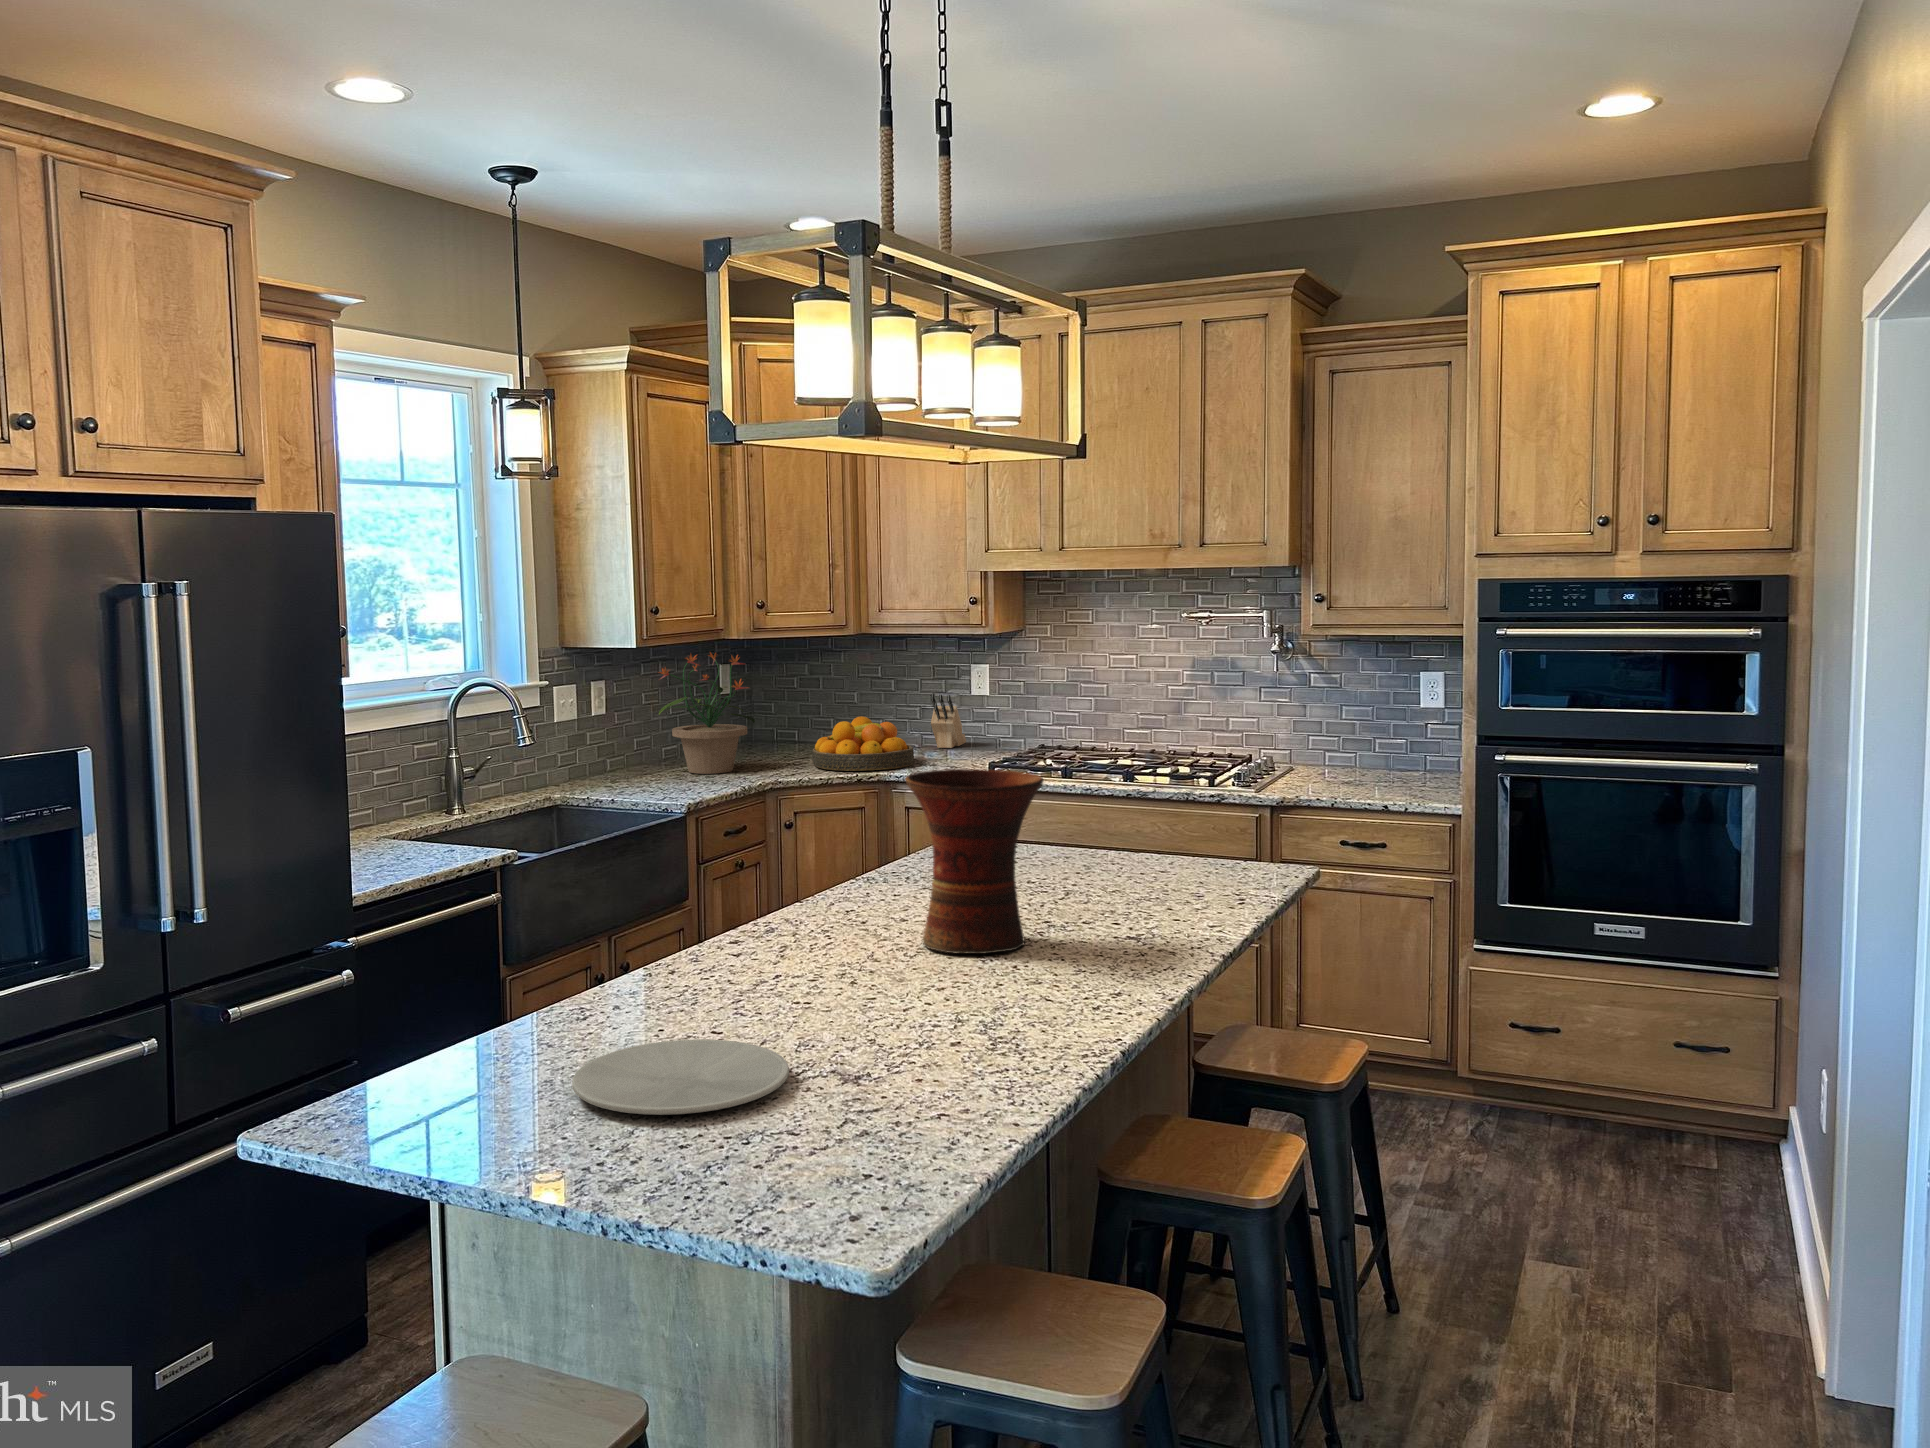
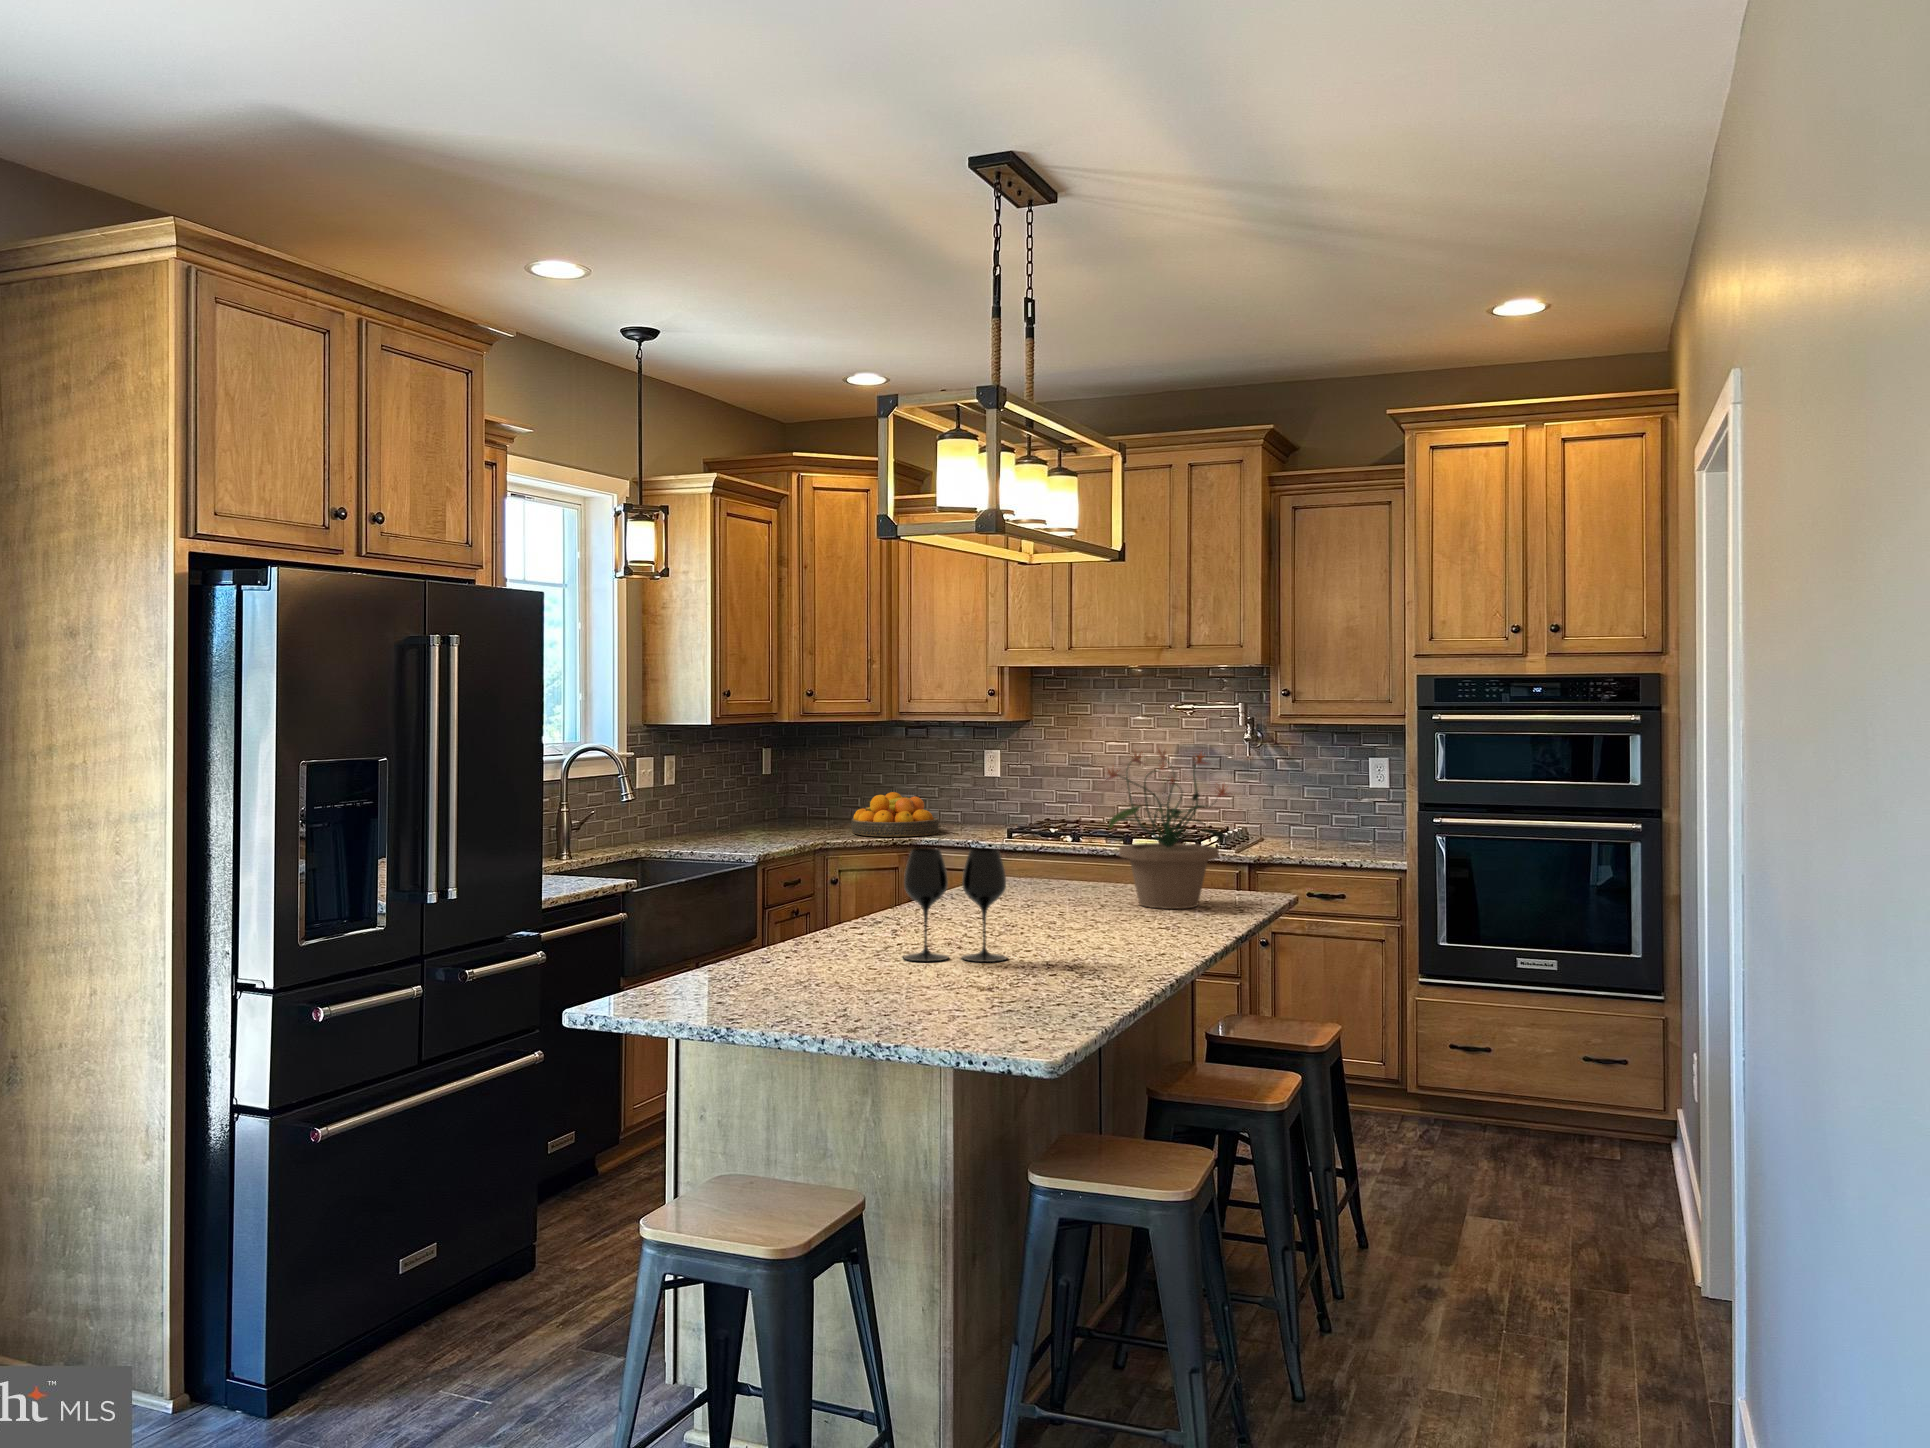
potted plant: present [659,652,755,774] -> present [1106,750,1229,909]
knife block: present [931,694,966,748] -> none [949,775,978,823]
vase: present [905,769,1044,954] -> none [992,796,1098,932]
wine glass: none [763,862,904,1018] -> present [904,848,1006,962]
plate: present [572,1039,789,1115] -> none [790,967,944,1000]

